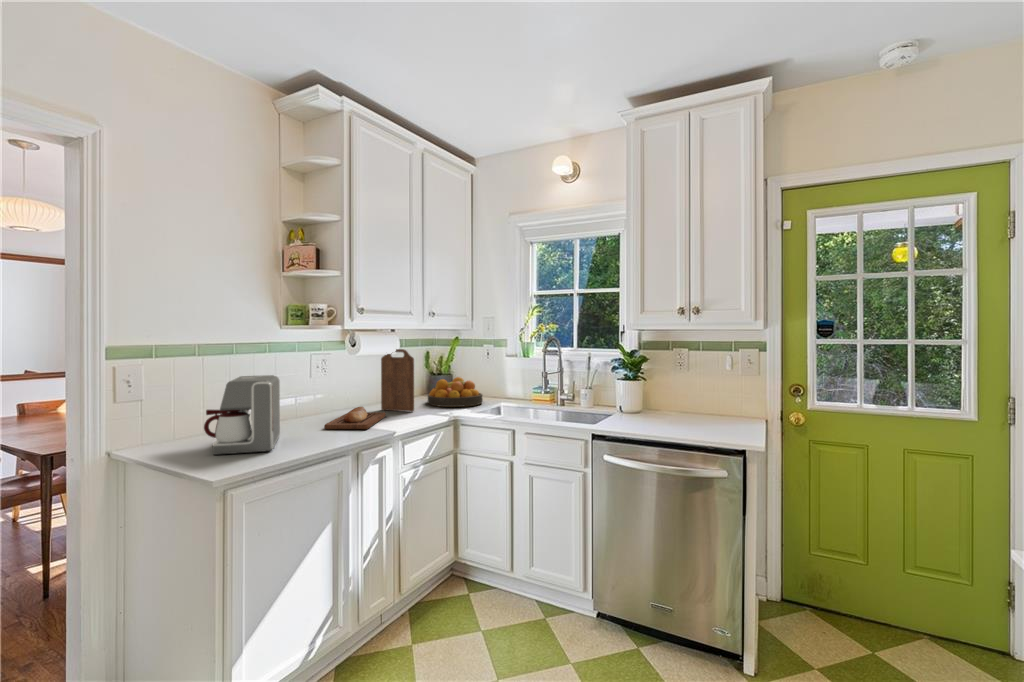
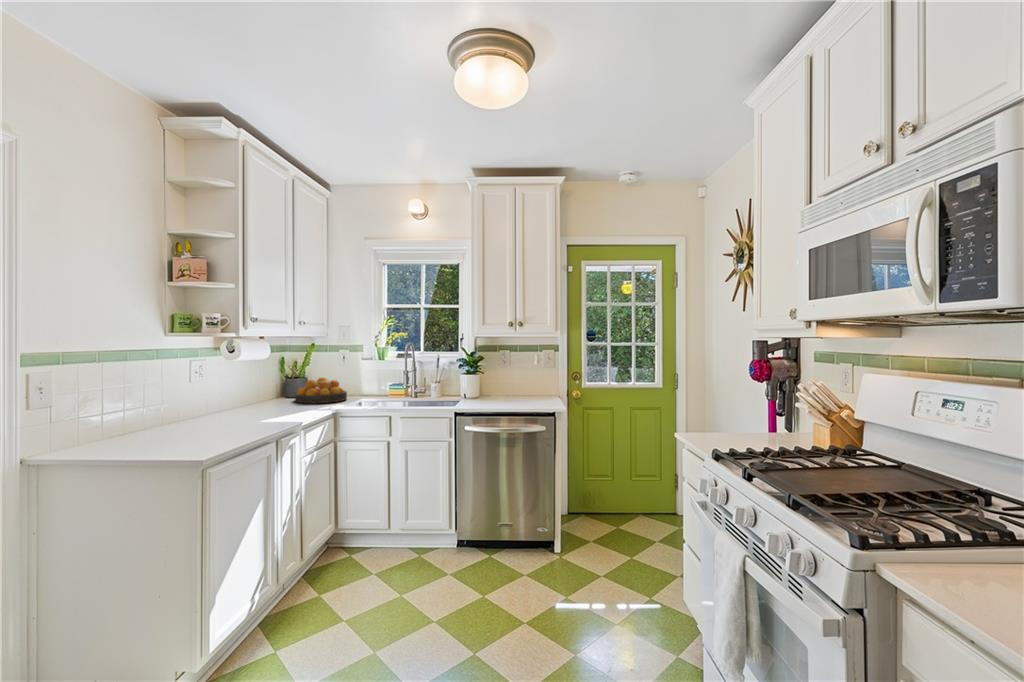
cutting board: present [381,349,414,412] -> none [259,354,294,409]
coffee maker: present [204,375,280,455] -> none [128,379,211,452]
bread loaf: present [324,407,386,429] -> none [229,406,273,426]

